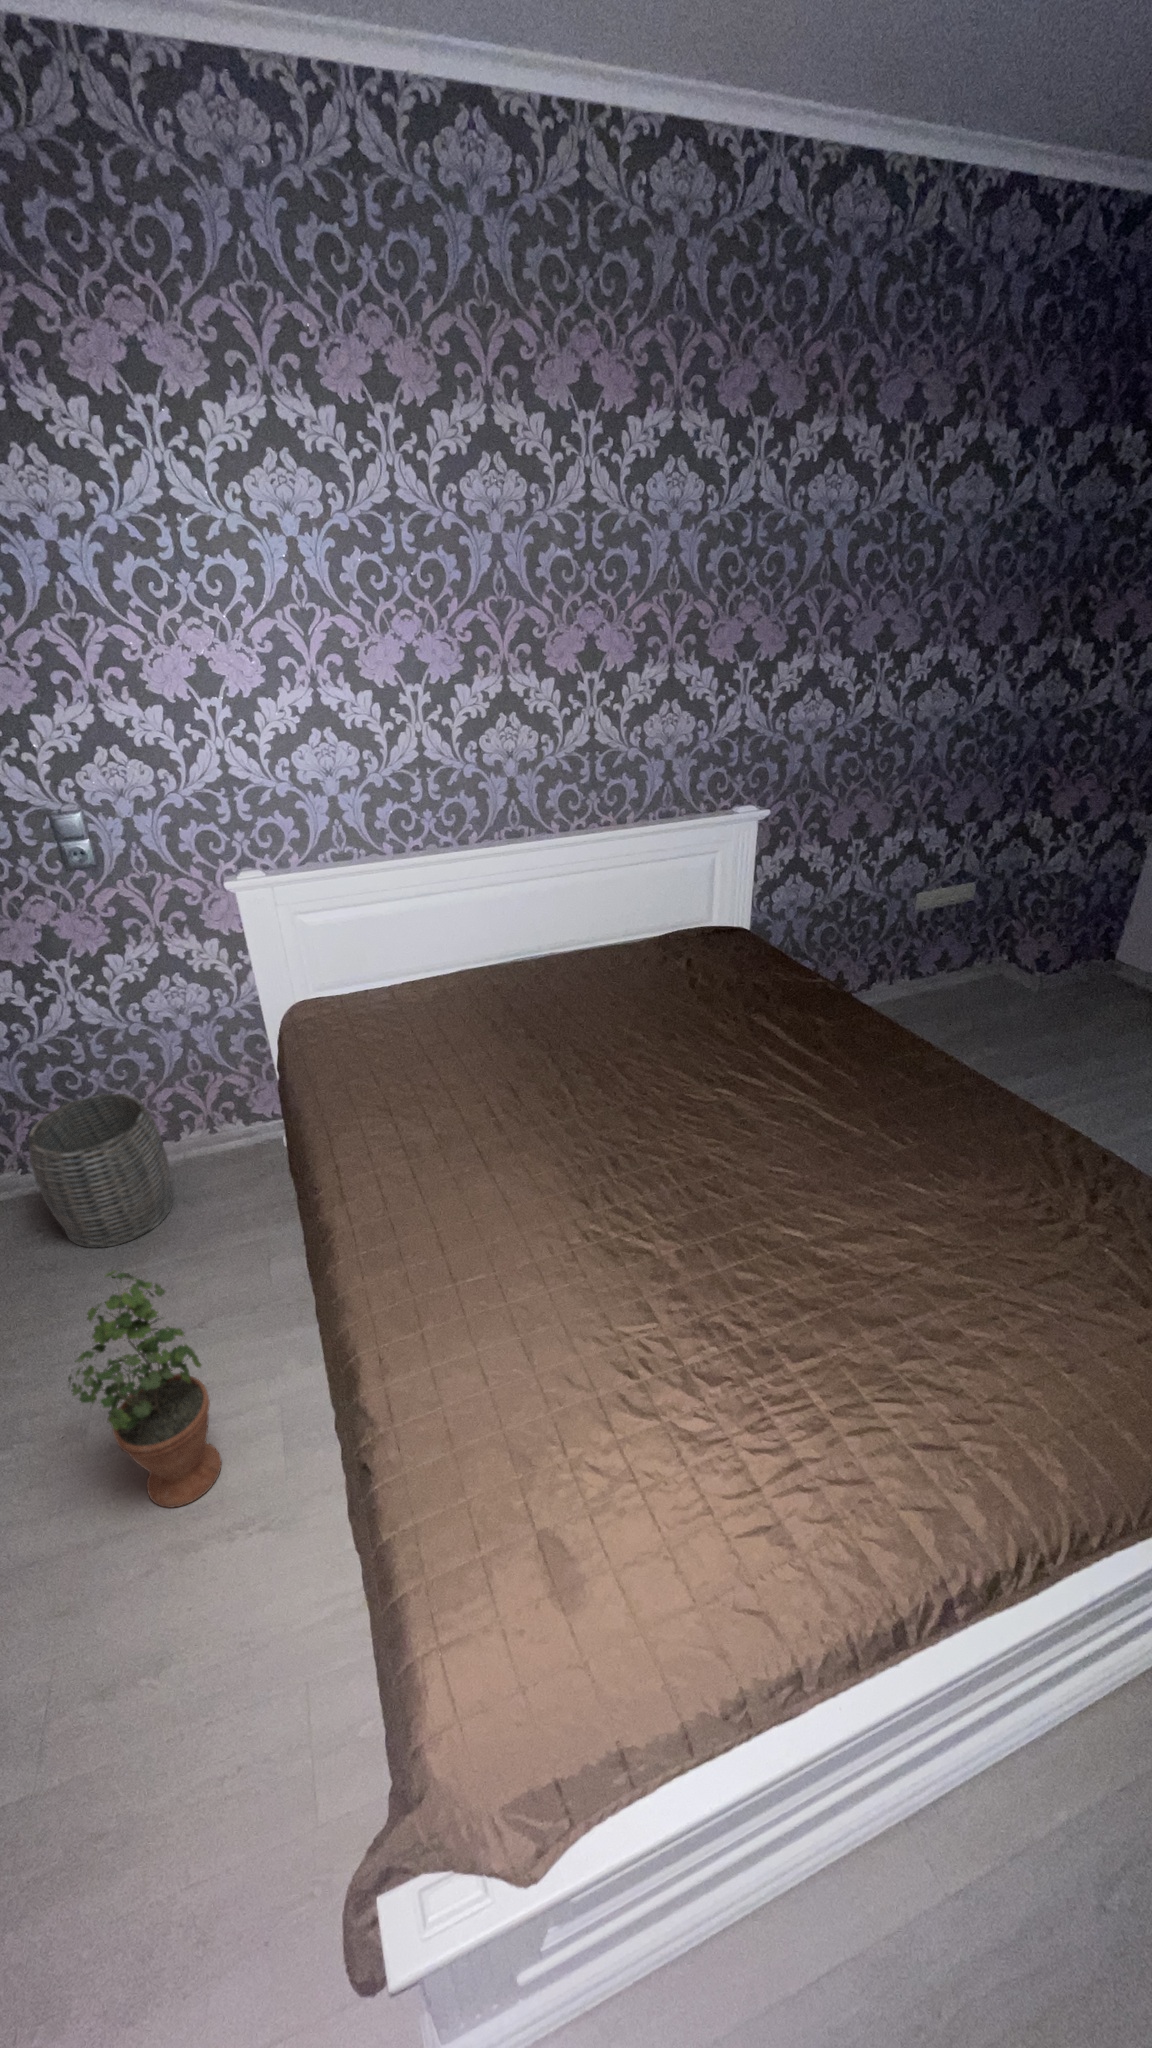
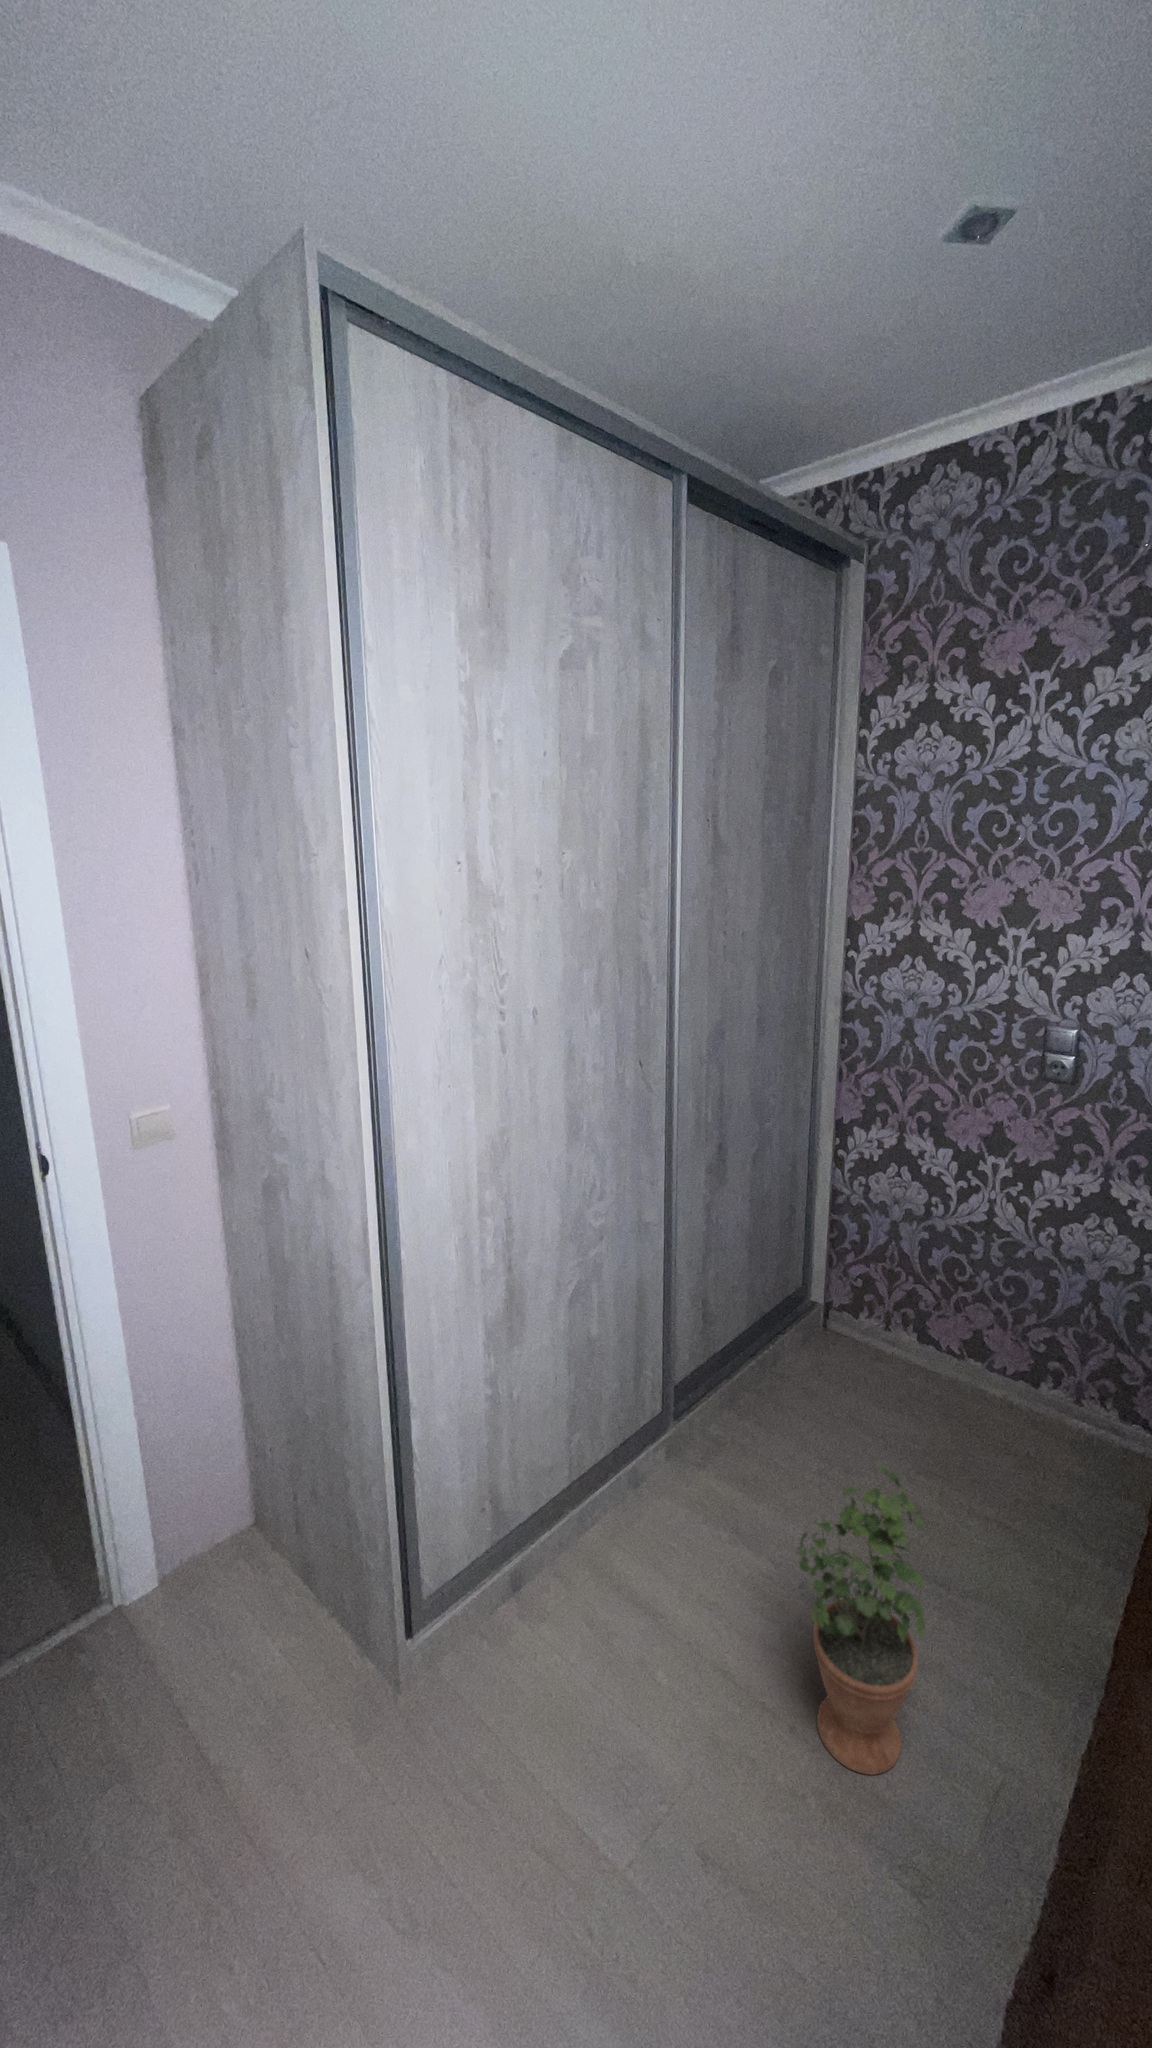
woven basket: present [29,1094,173,1248] -> none [886,1289,1017,1457]

